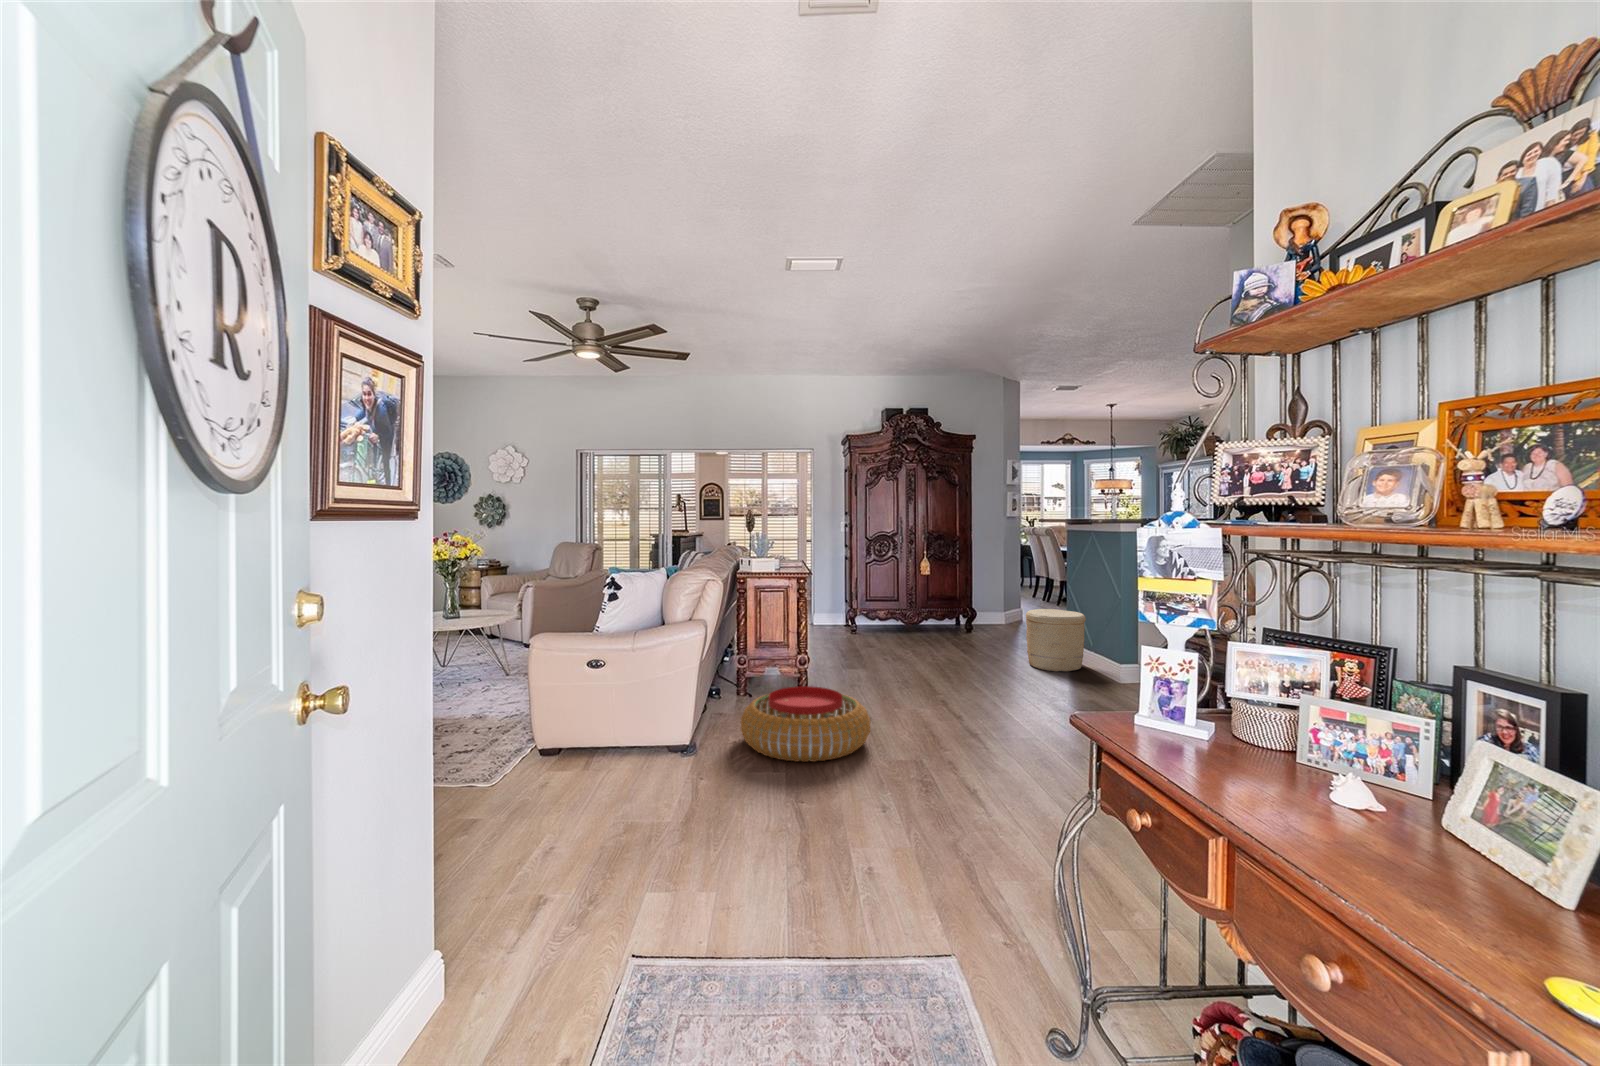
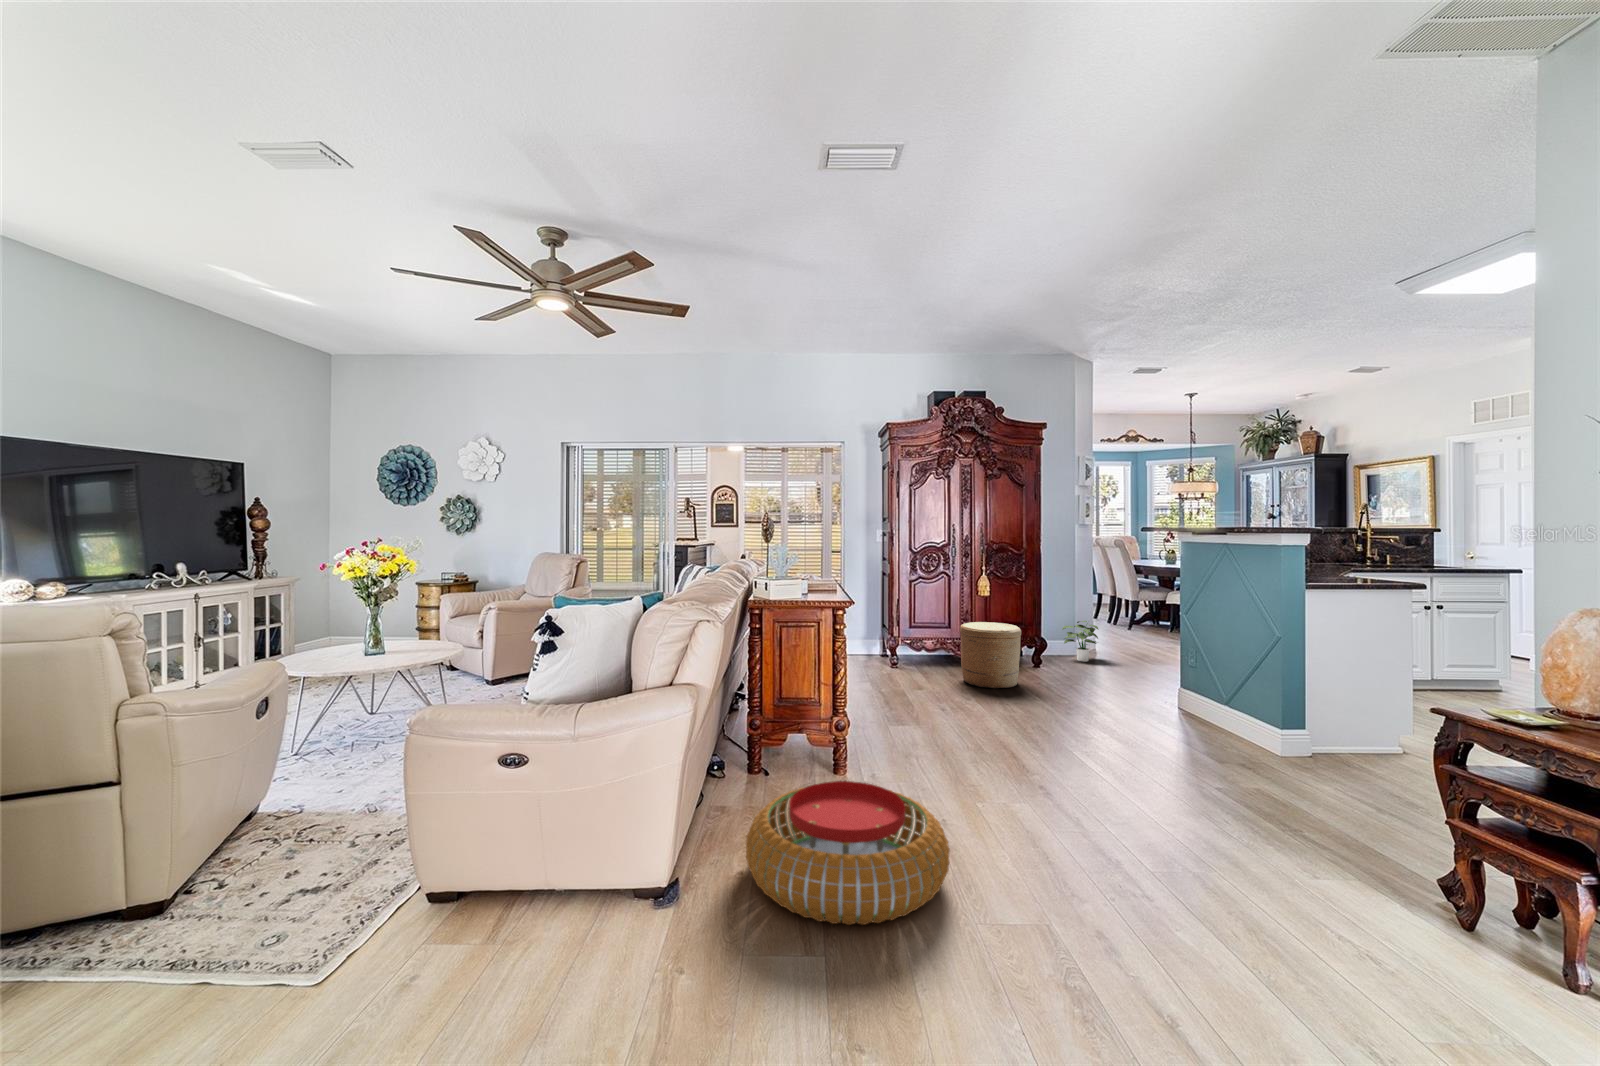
potted plant: none [991,595,1021,628] -> present [1062,621,1098,662]
woven basket: present [1026,609,1086,672] -> present [960,622,1021,689]

